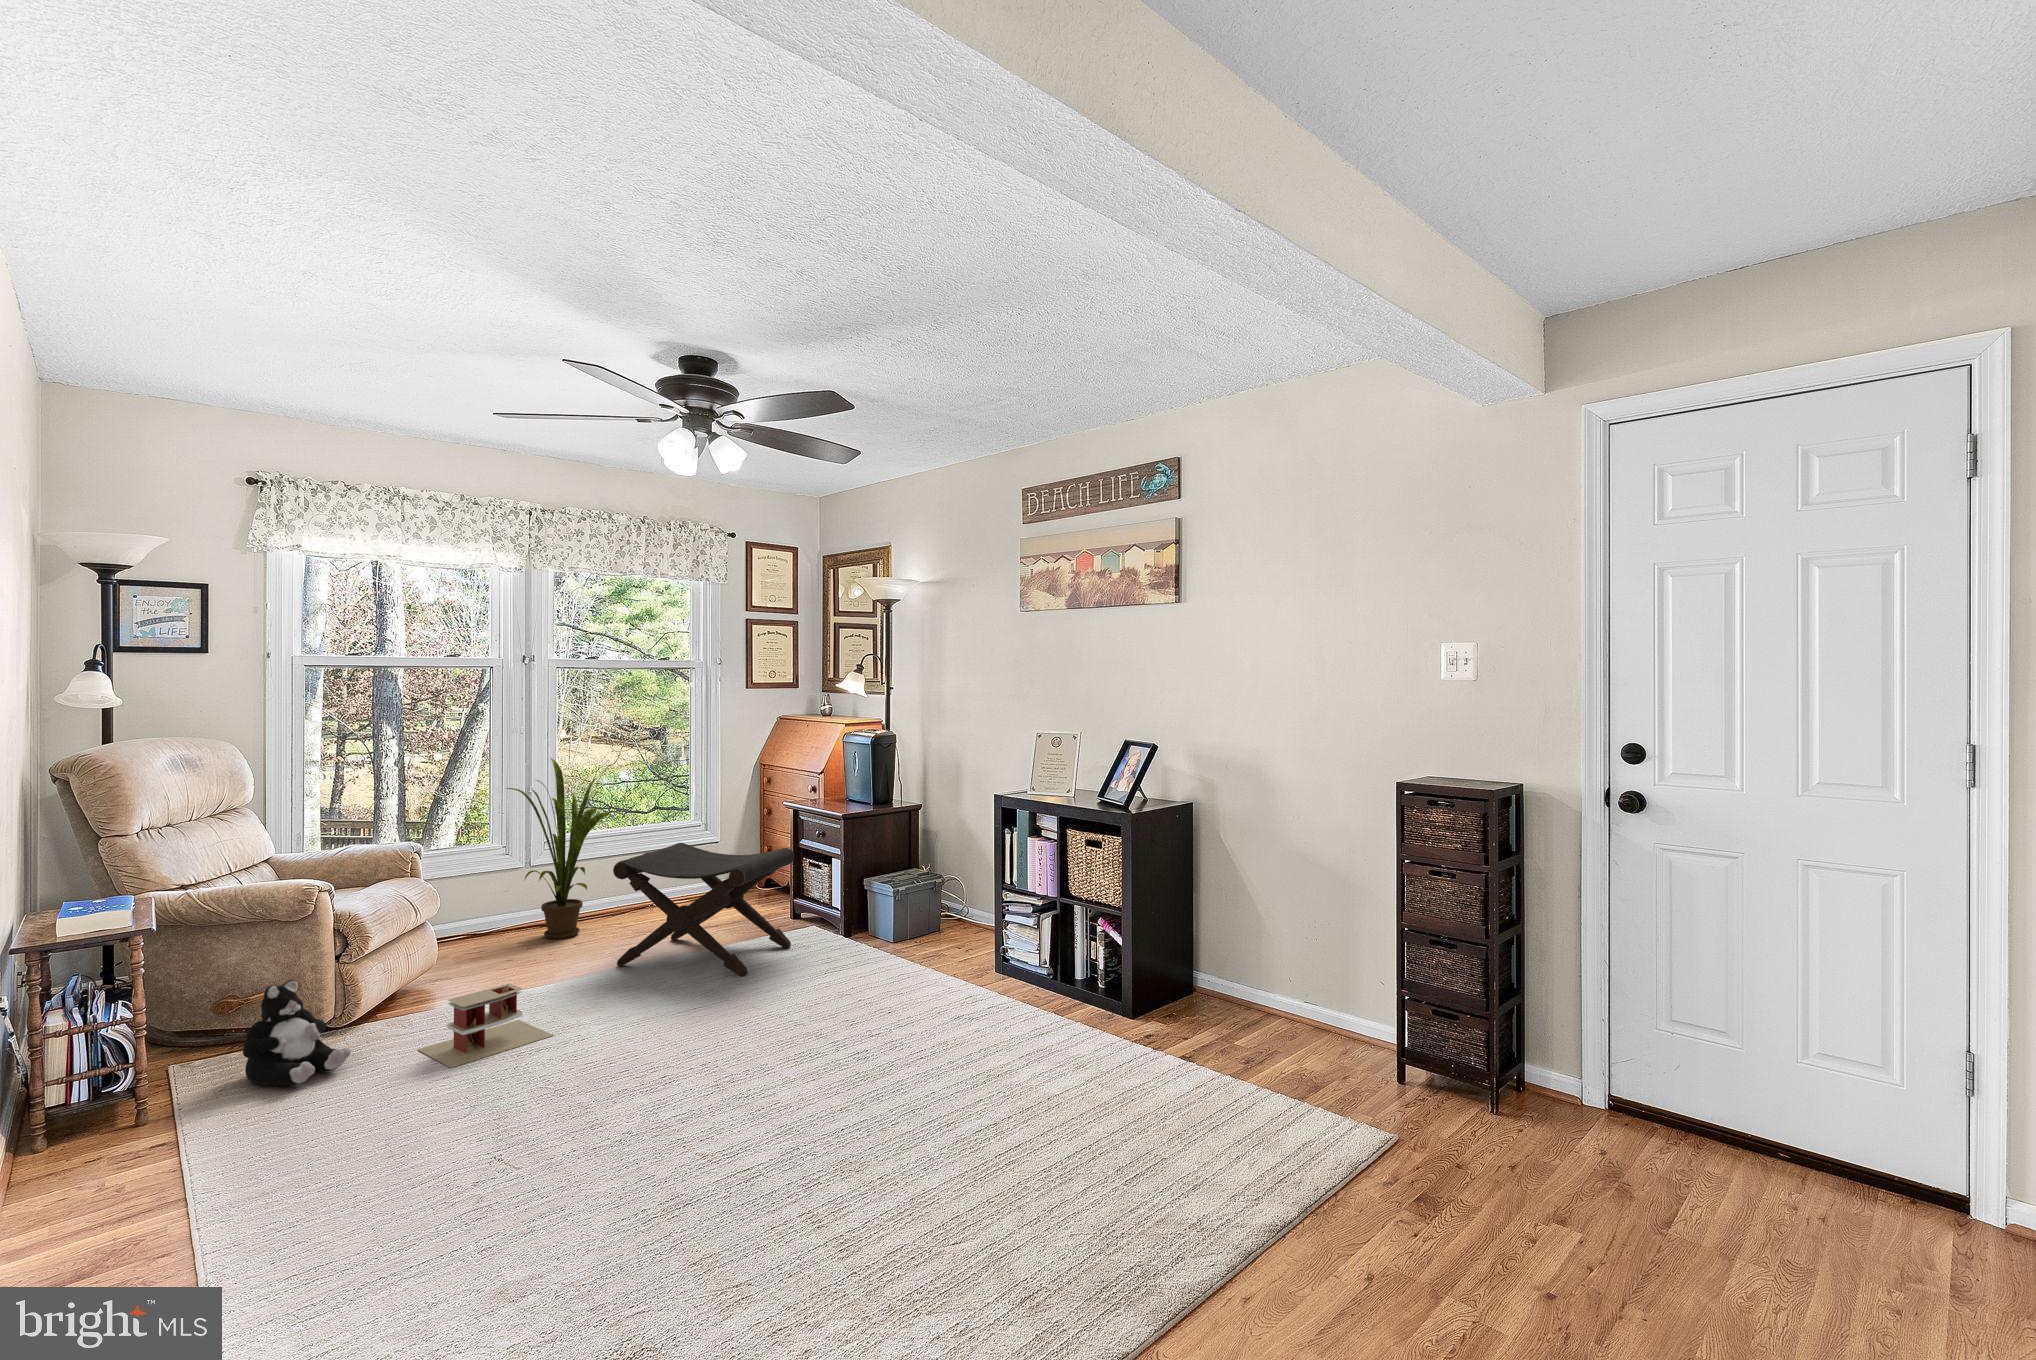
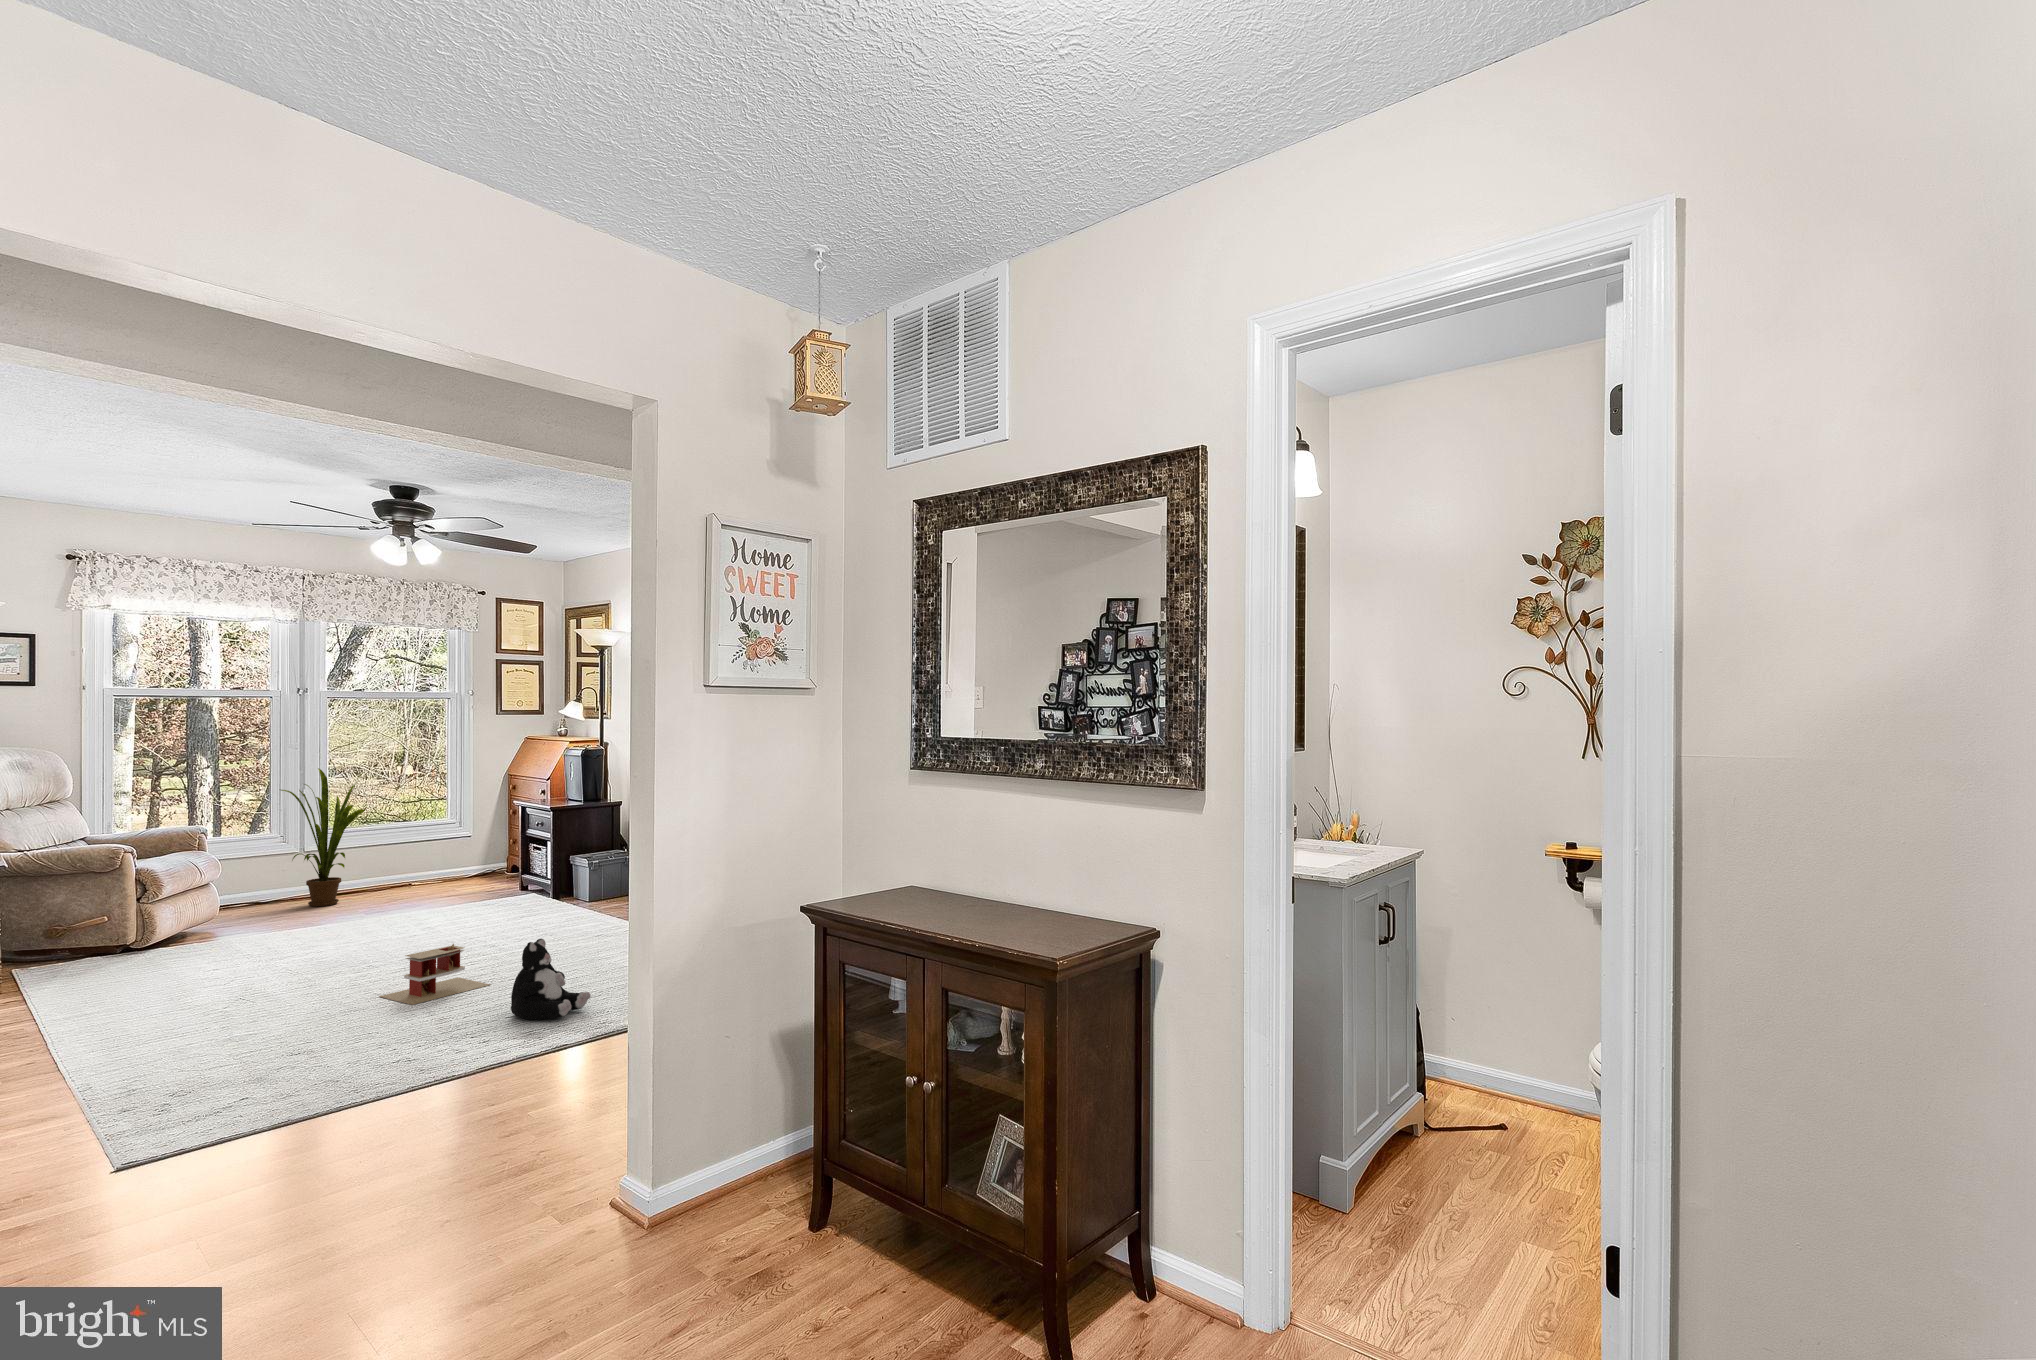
footstool: present [613,843,794,976] -> none [360,830,510,920]
plush toy: present [243,980,351,1085] -> present [511,939,591,1020]
toy house: present [418,984,553,1068] -> present [380,944,490,1005]

